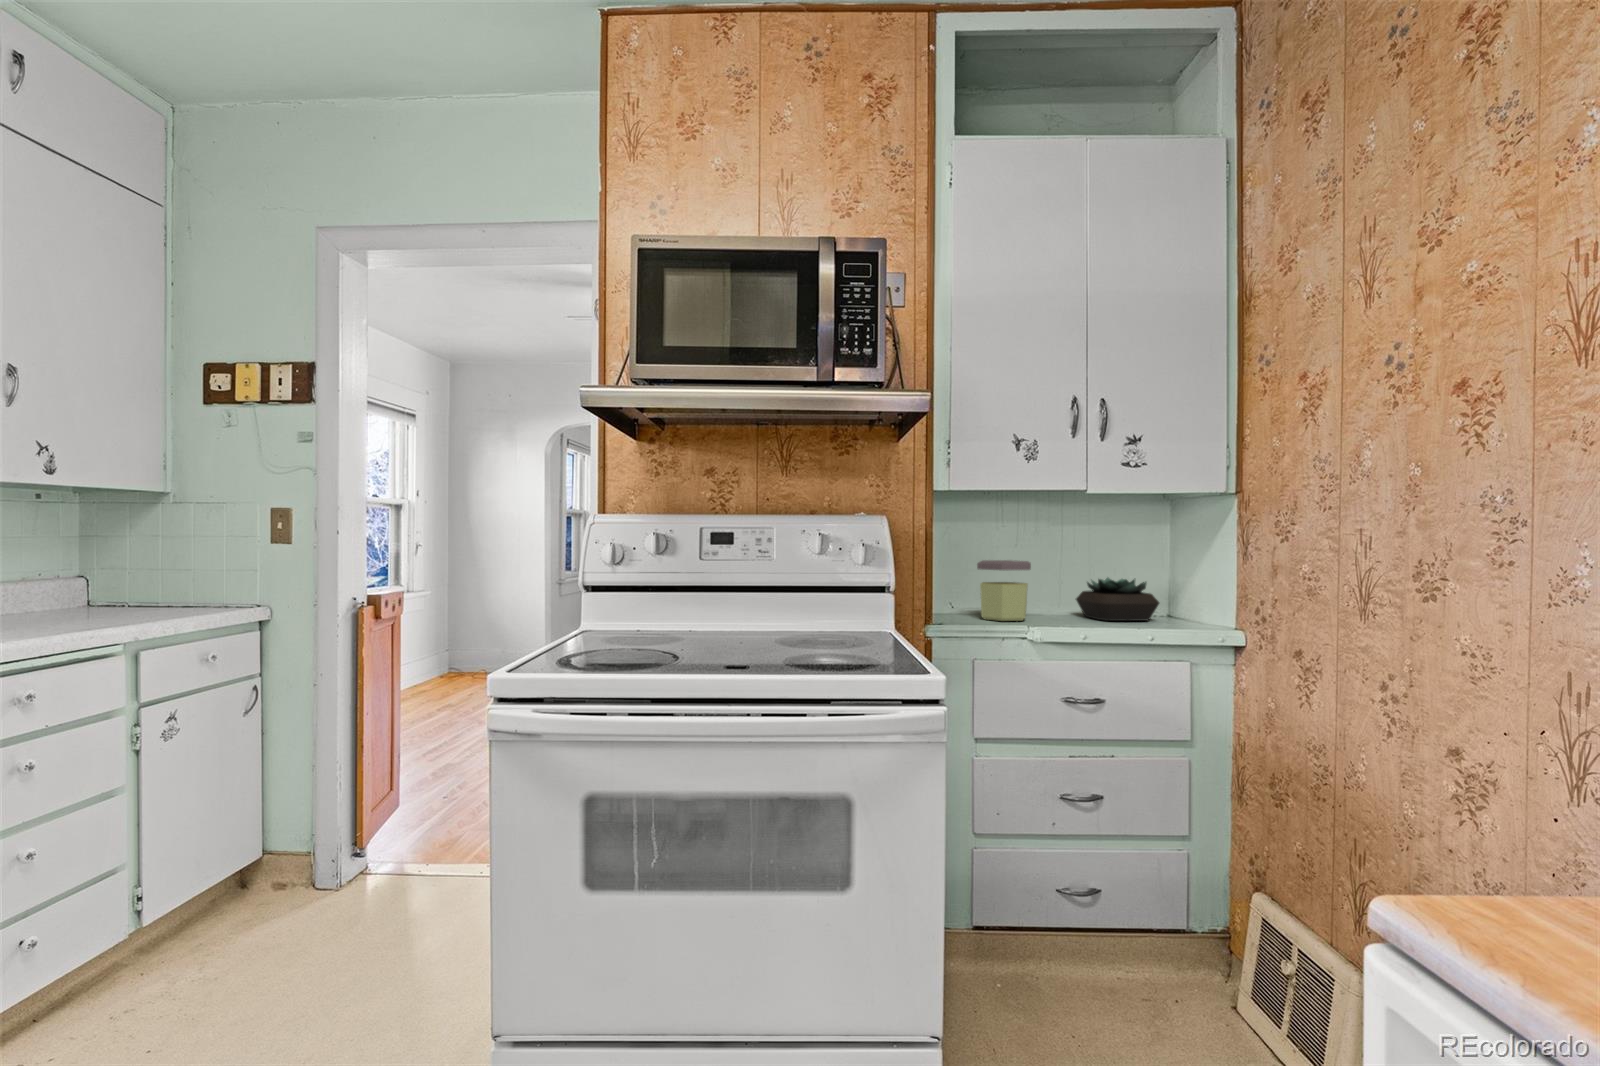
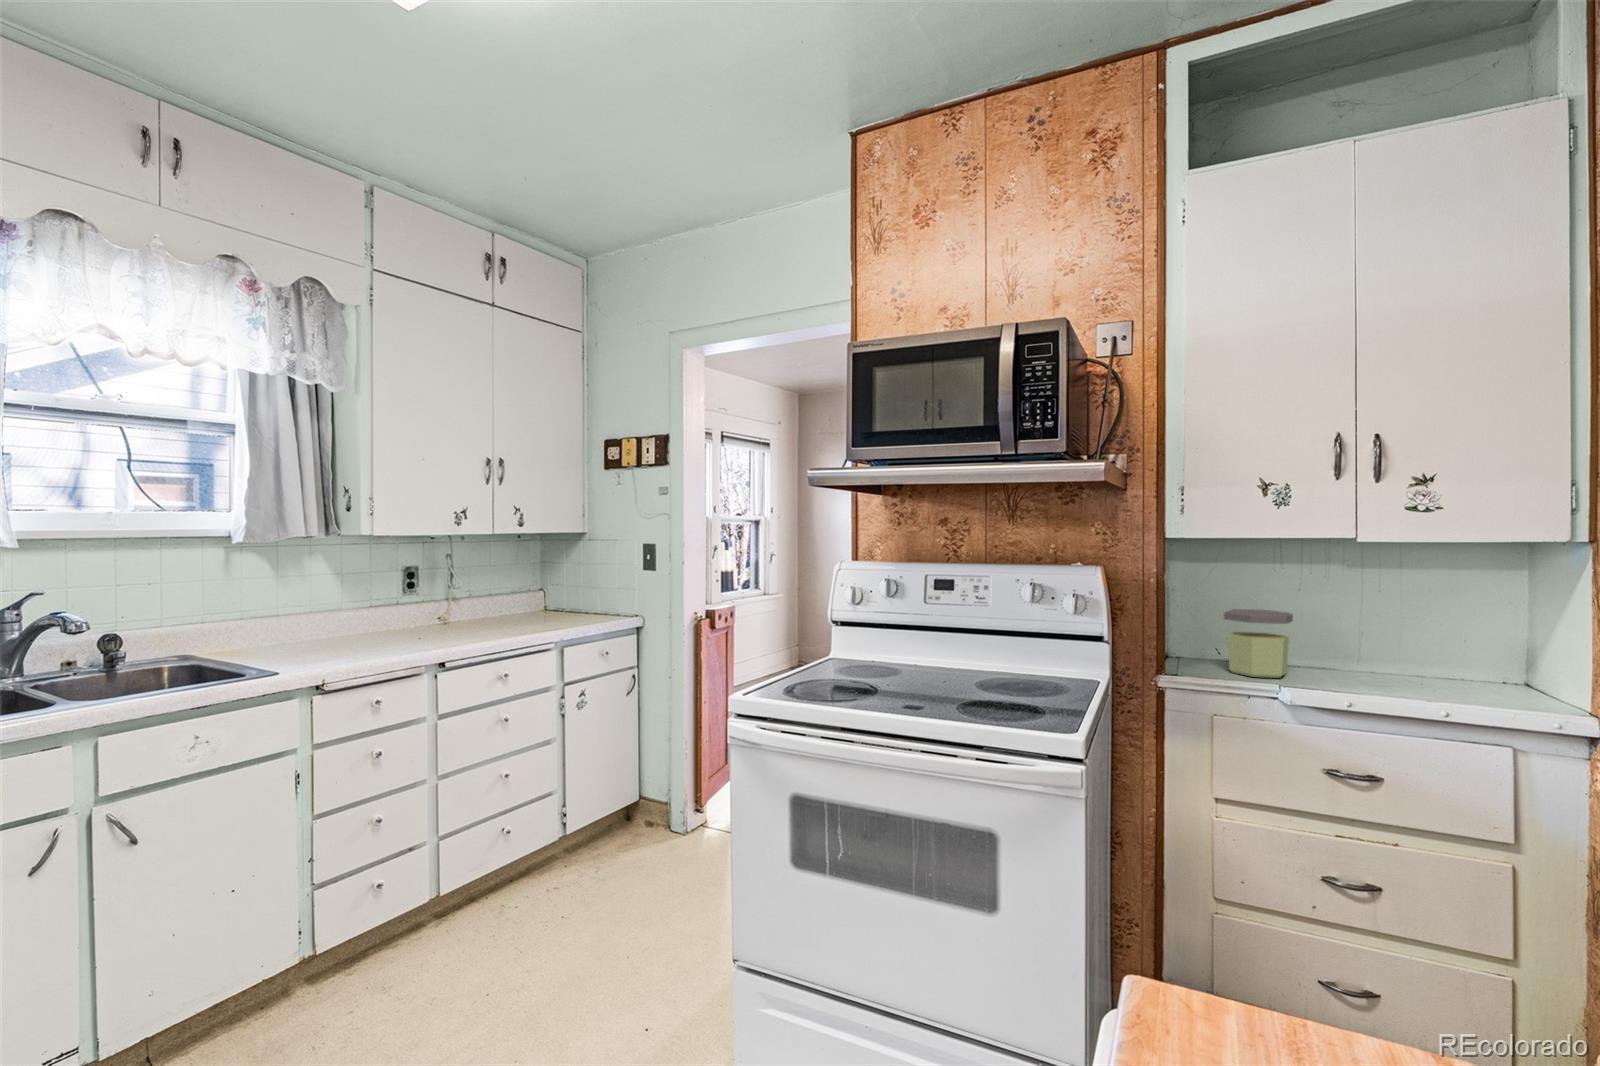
succulent plant: present [1076,578,1159,621] -> none [1358,634,1476,689]

